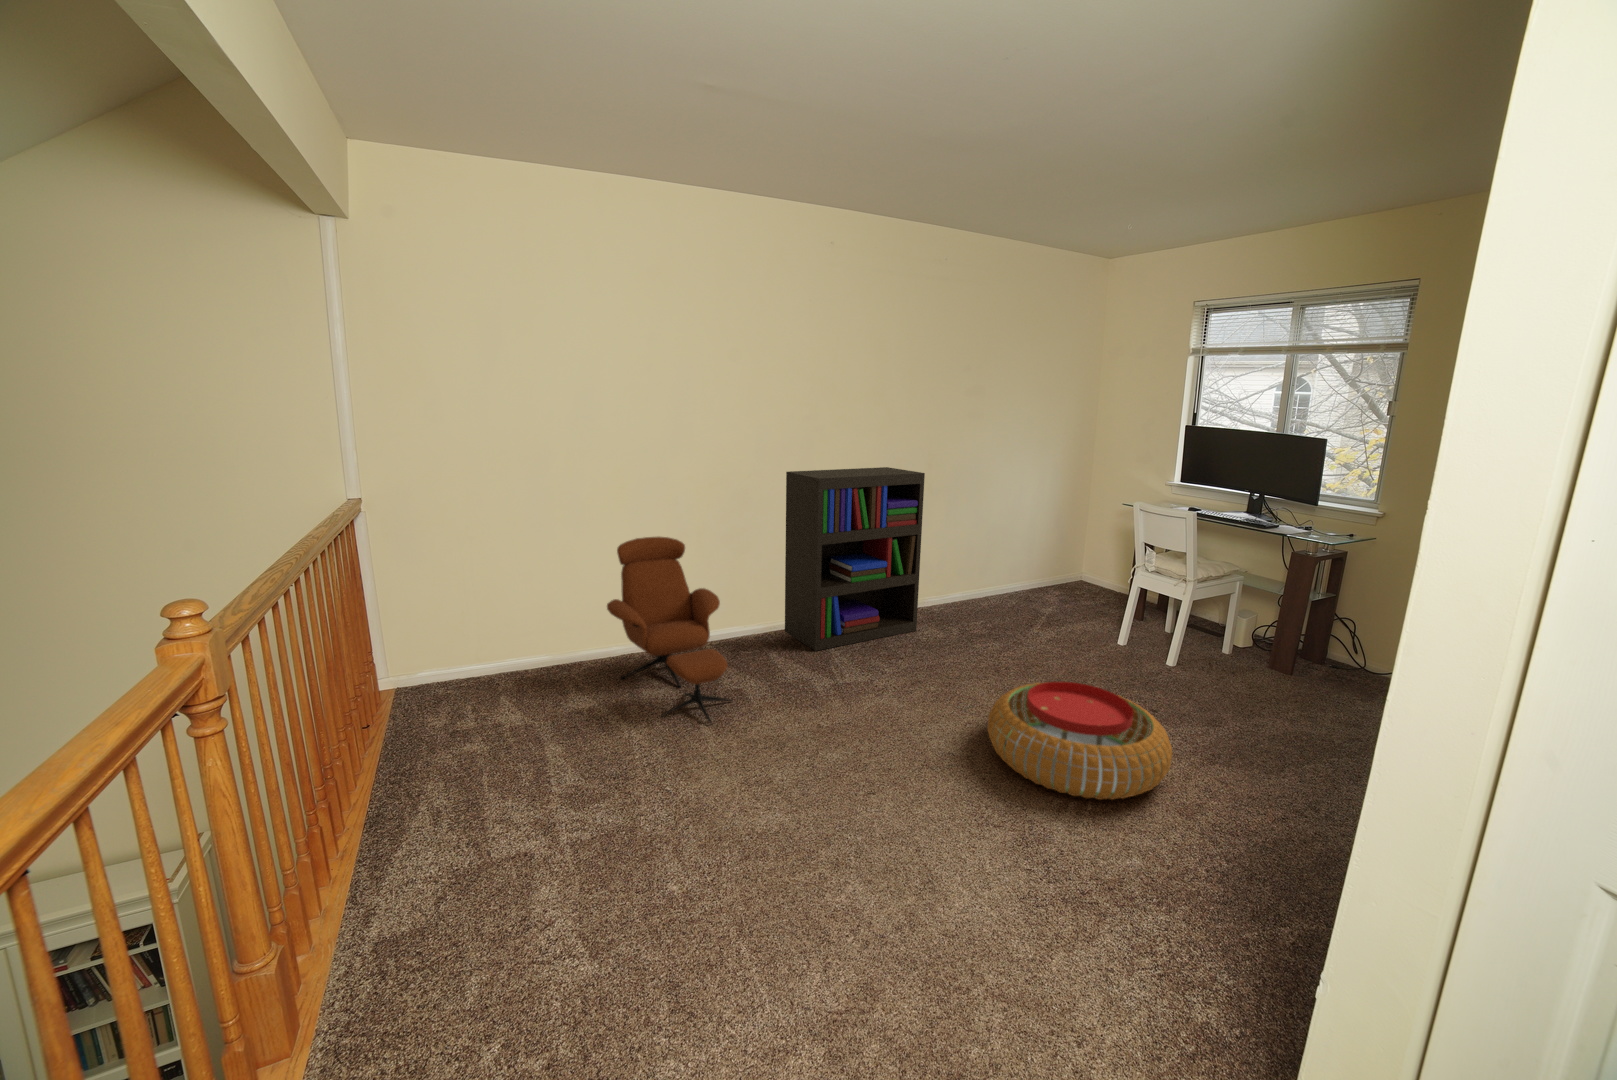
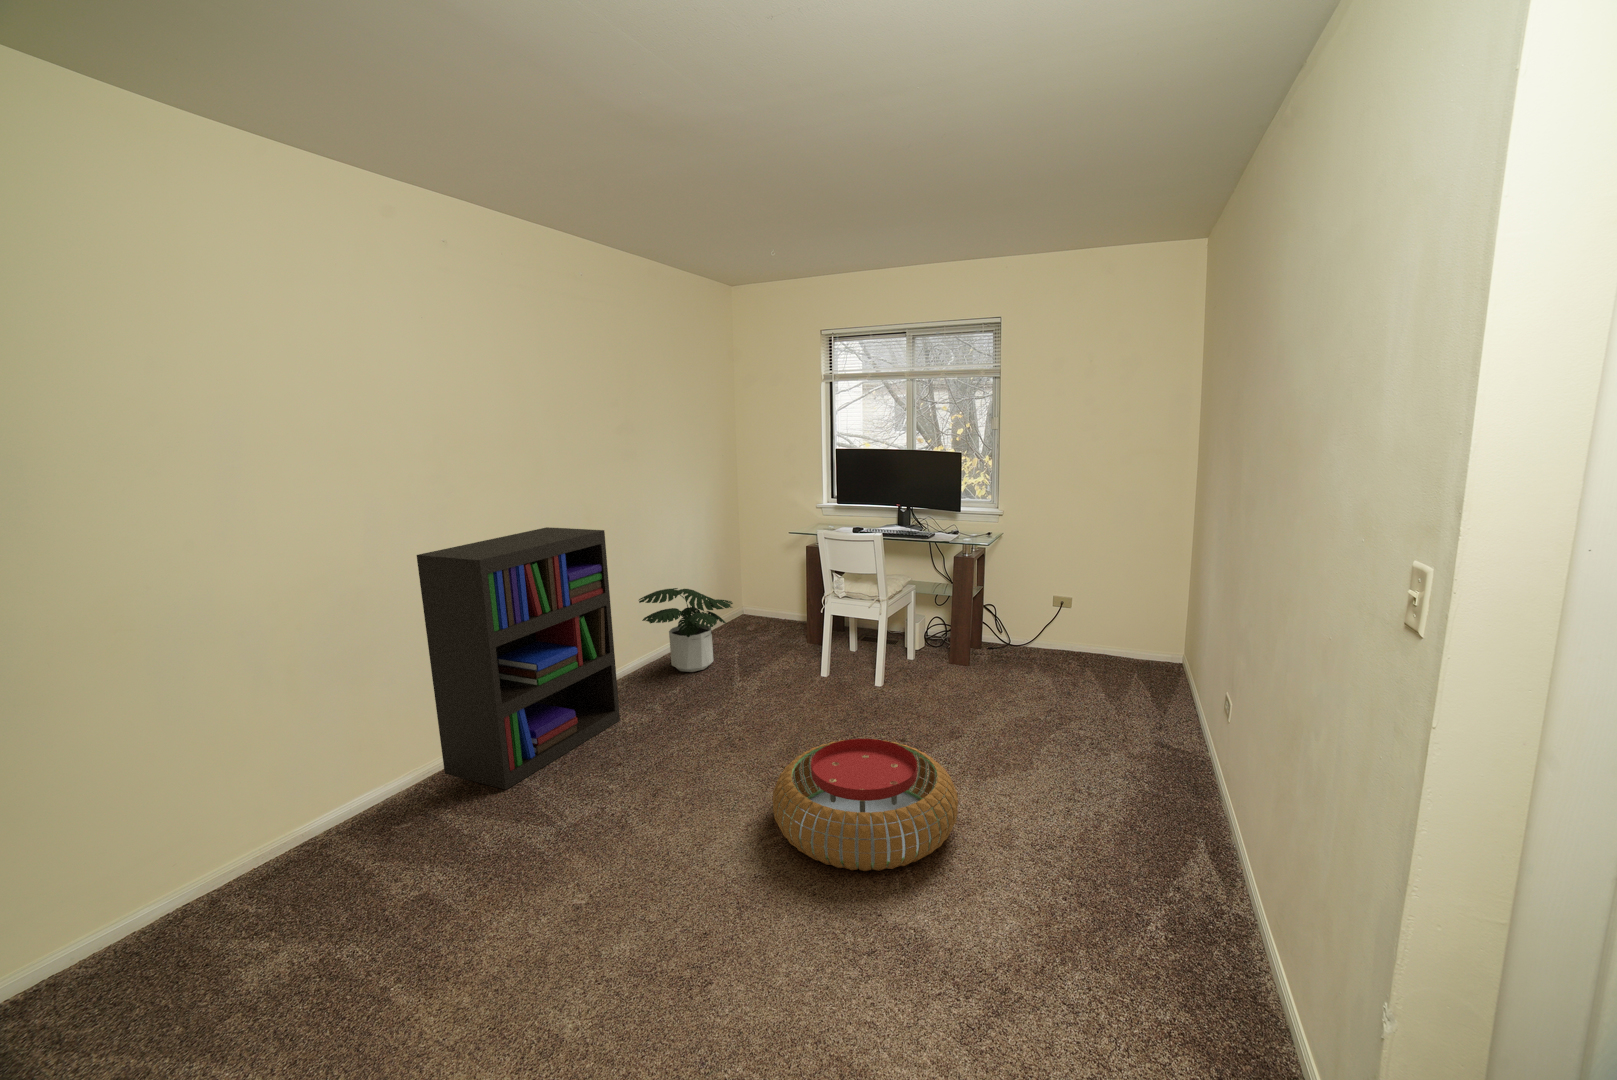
lounge chair: present [607,537,732,724] -> none [133,691,422,995]
potted plant: none [958,537,1046,613] -> present [639,588,733,672]

